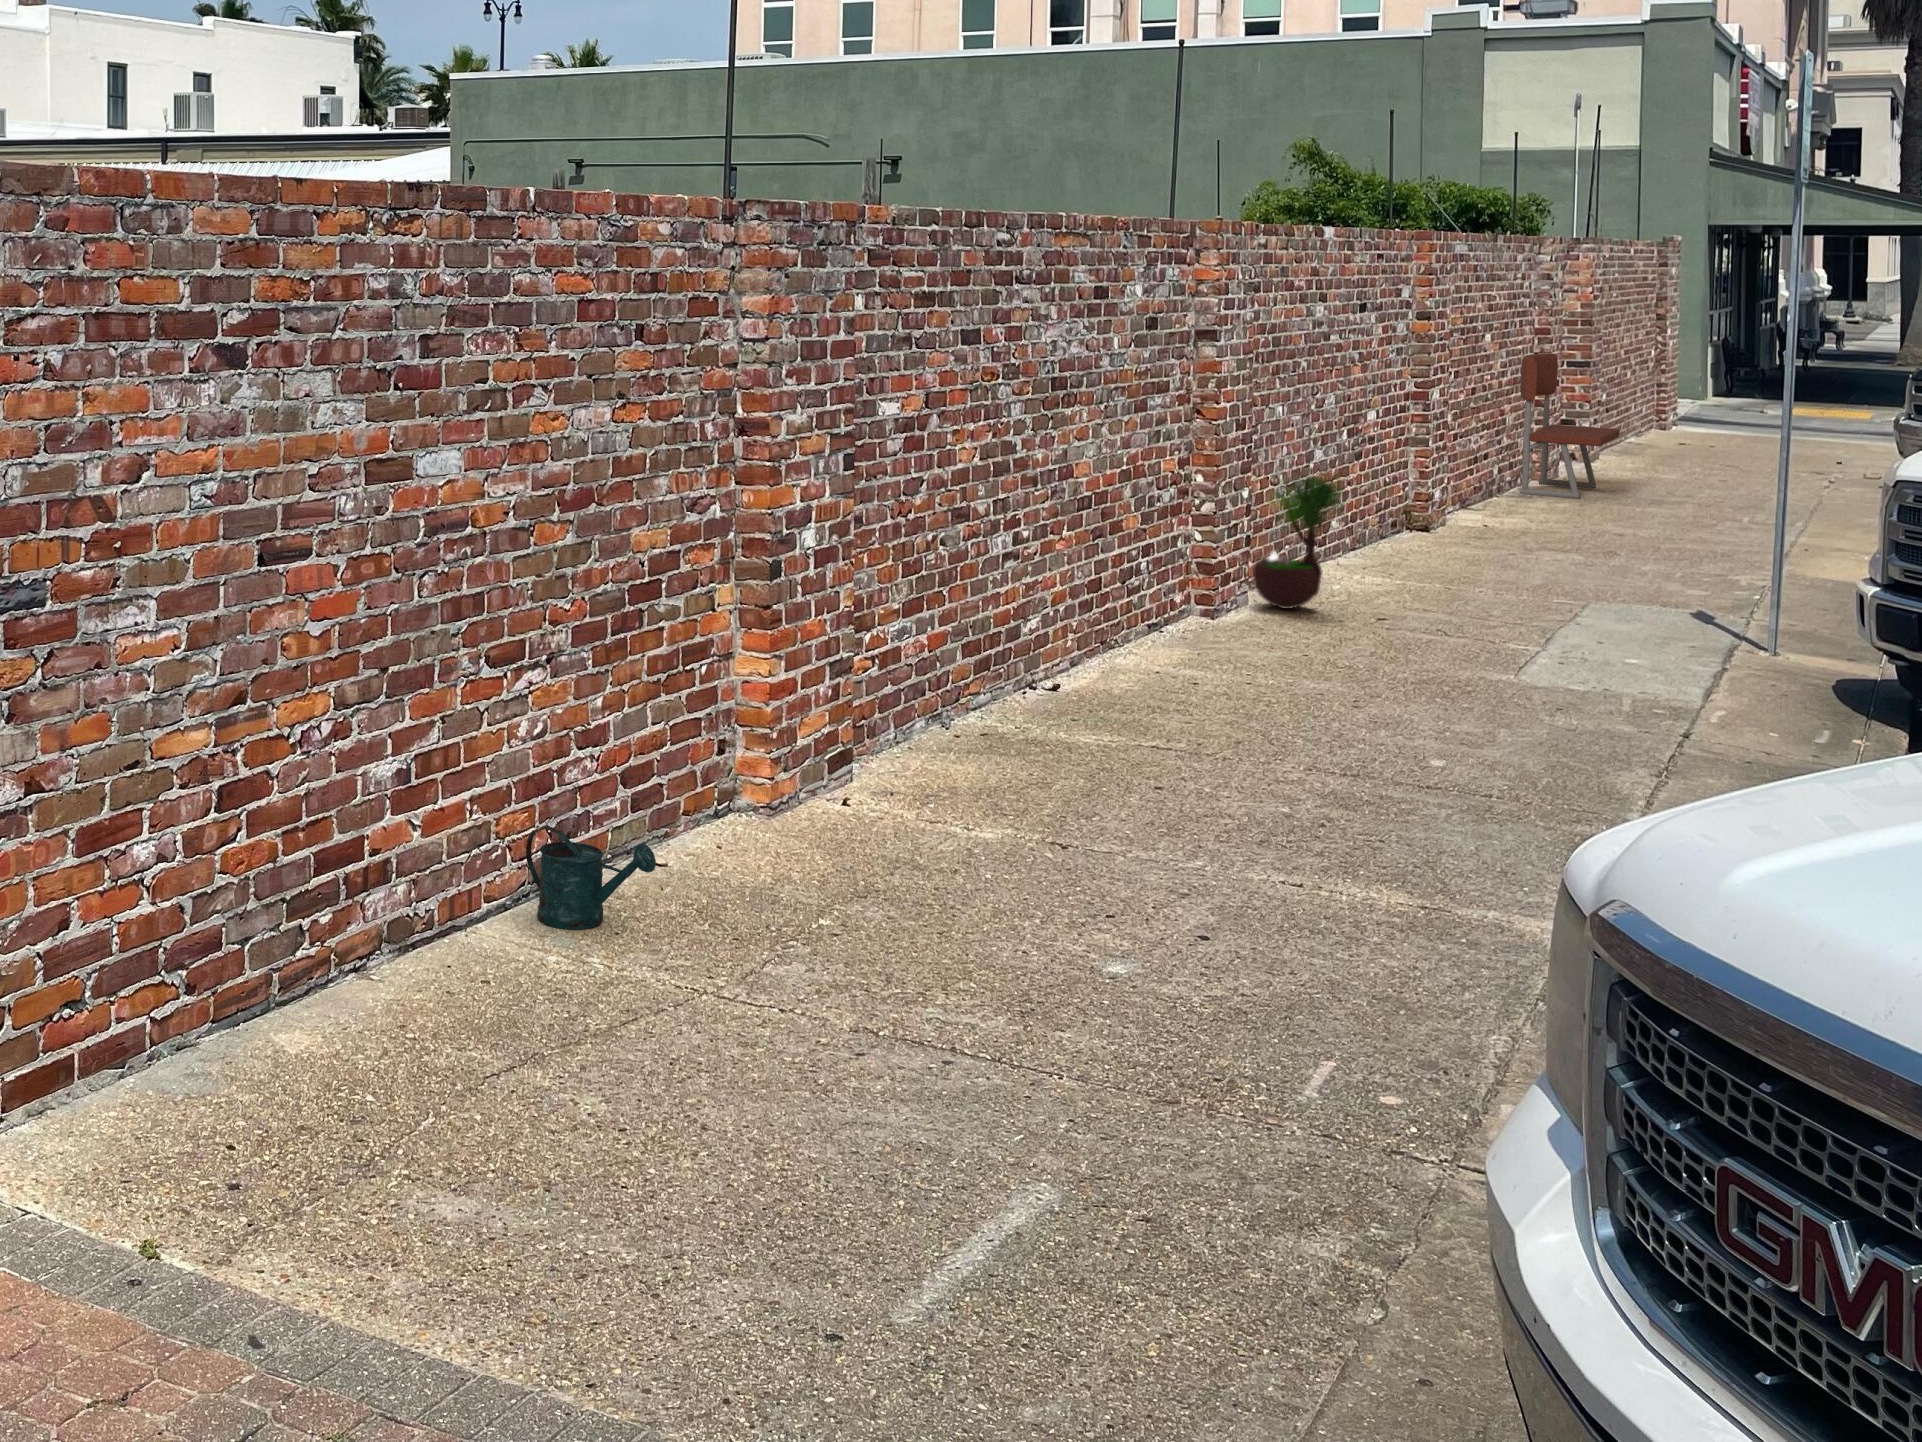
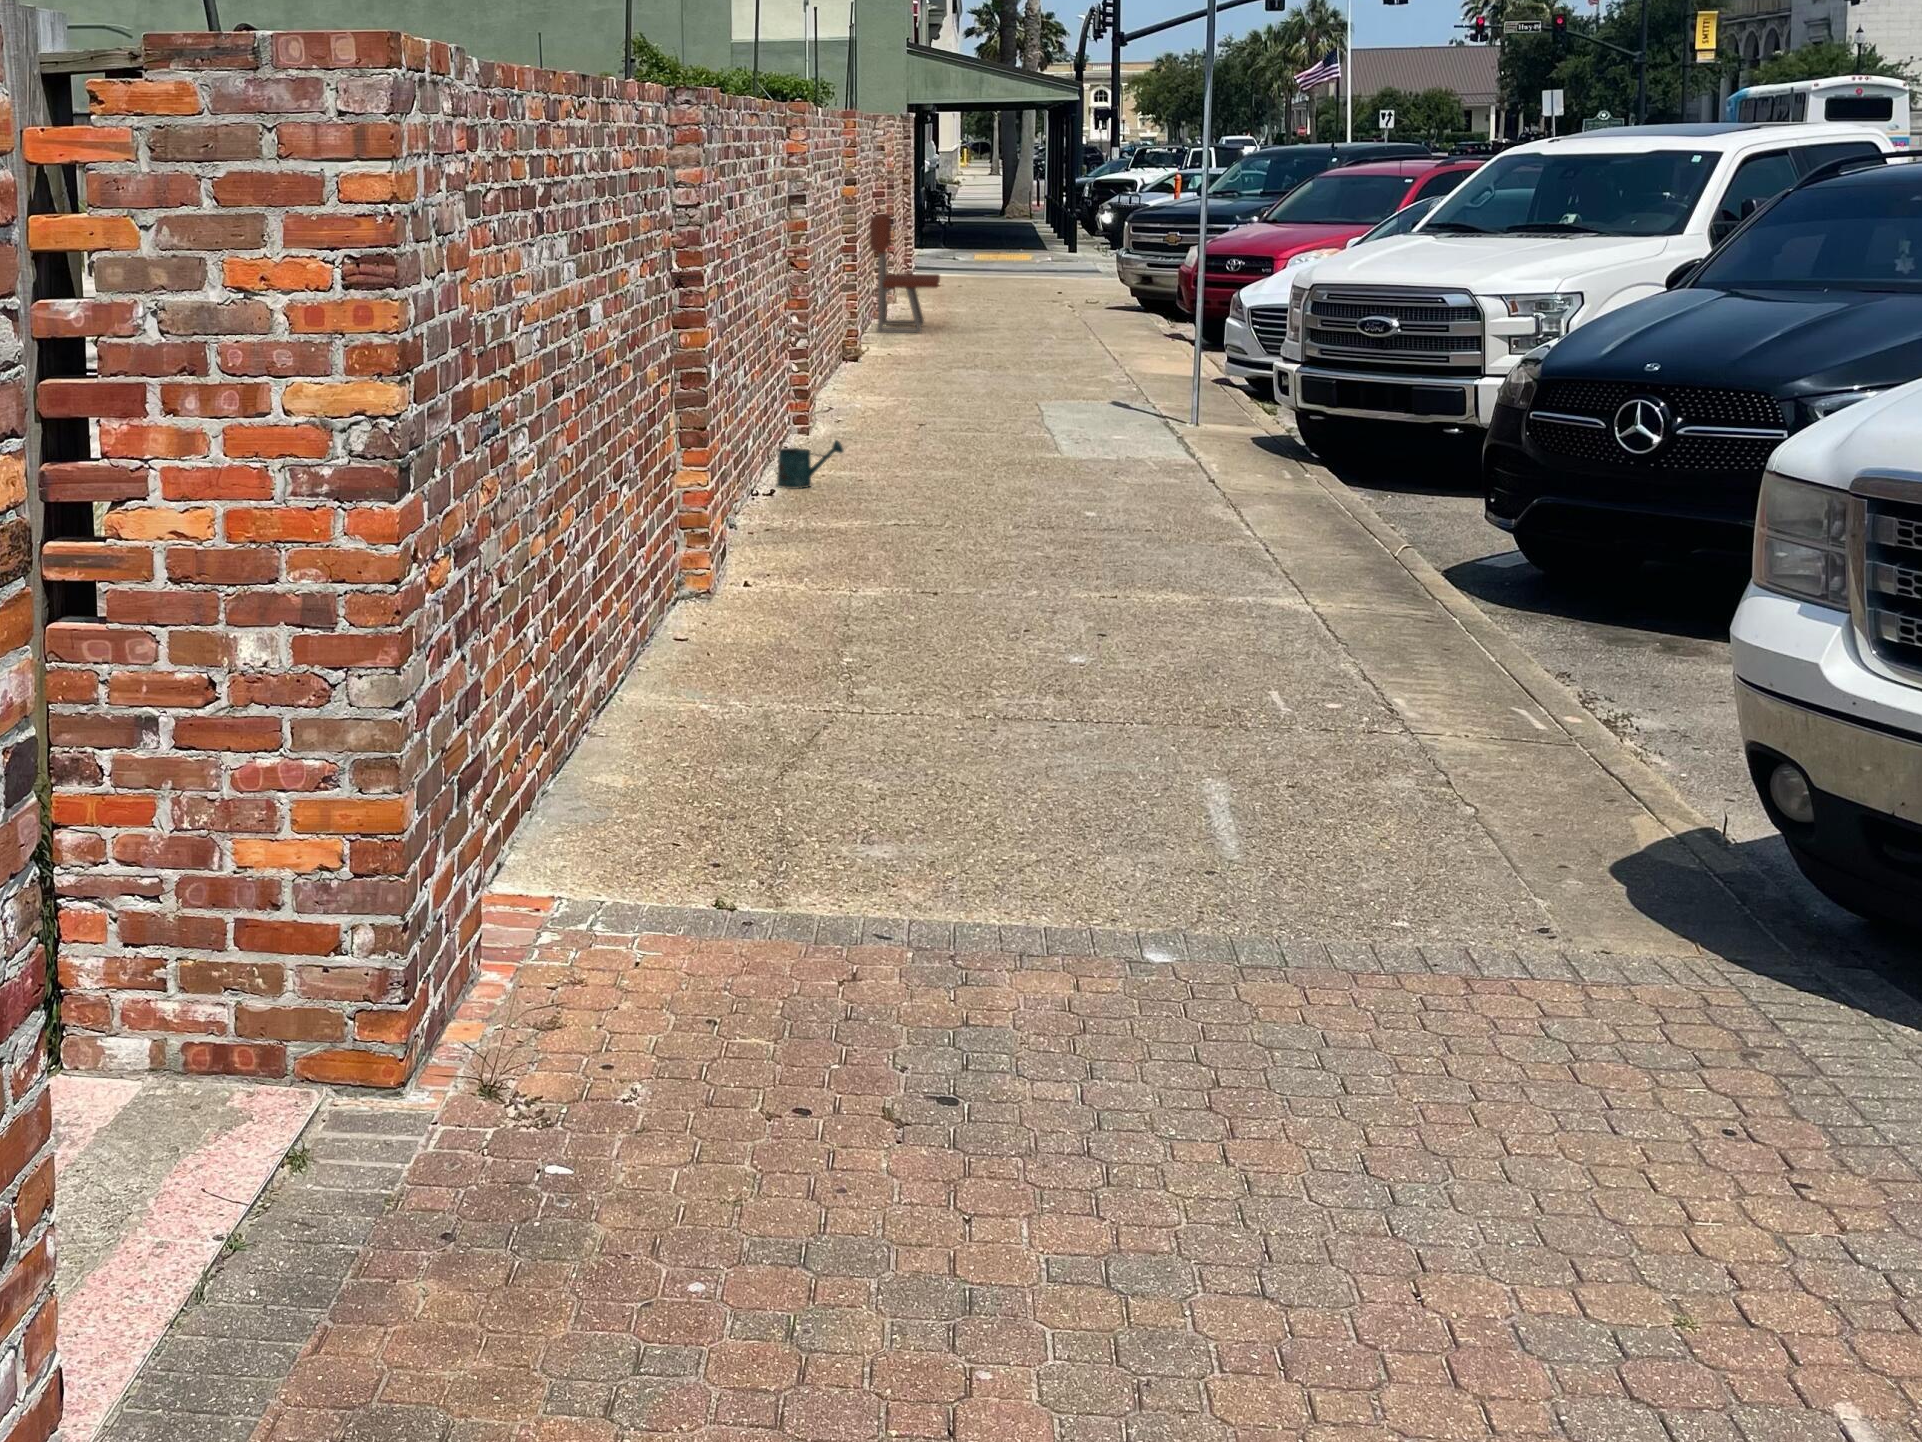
potted tree: present [1253,472,1345,609] -> none [807,303,882,427]
watering can: present [526,826,656,930] -> present [777,440,843,489]

